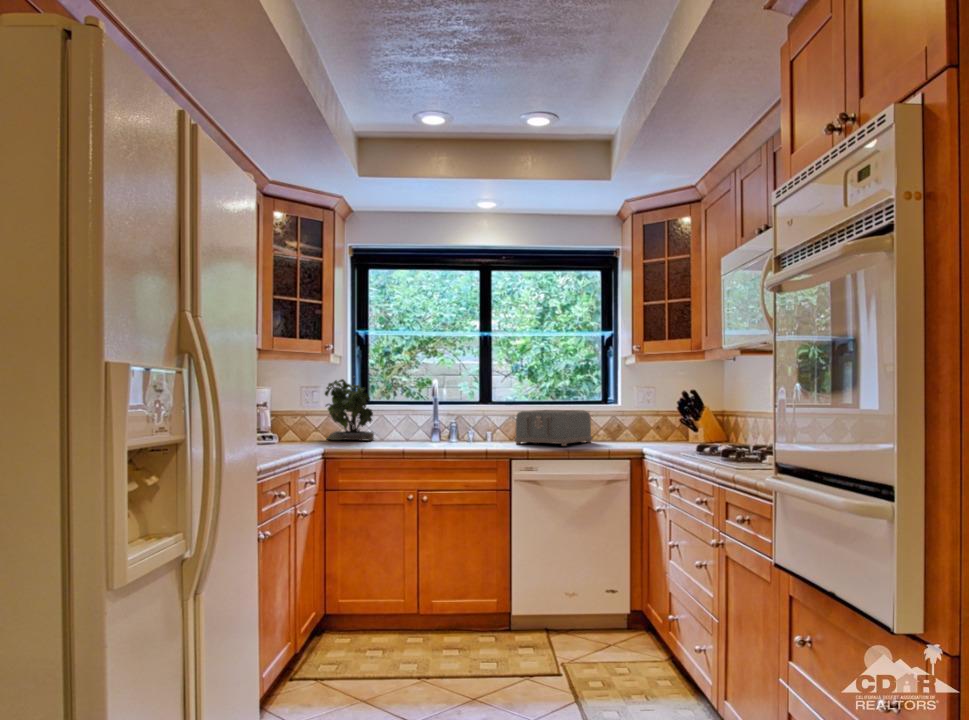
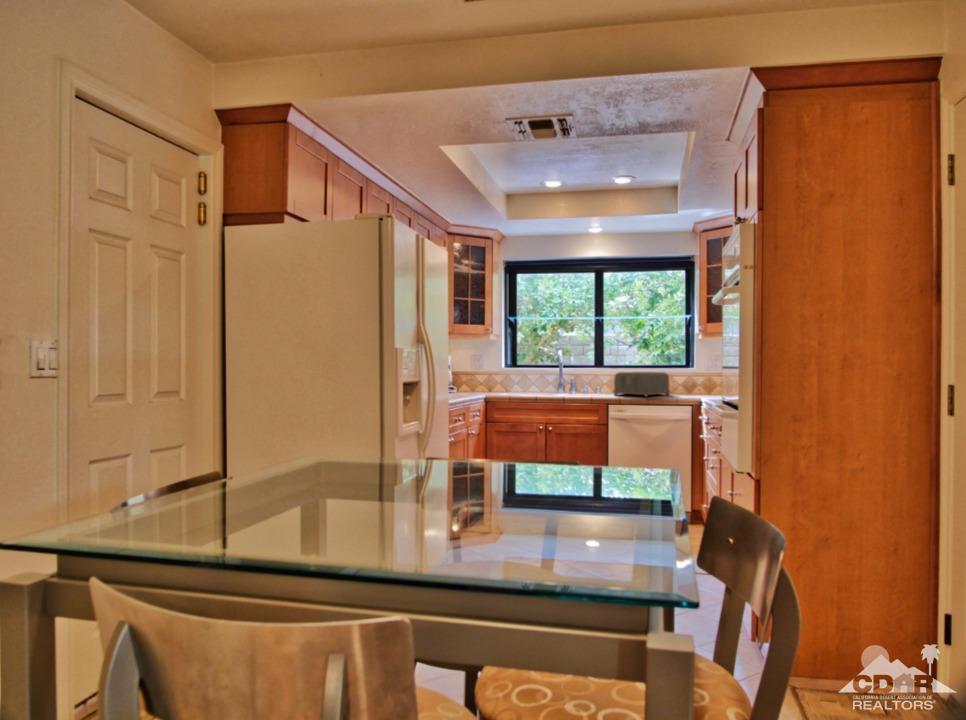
potted plant: present [325,376,374,440] -> none [487,348,521,391]

